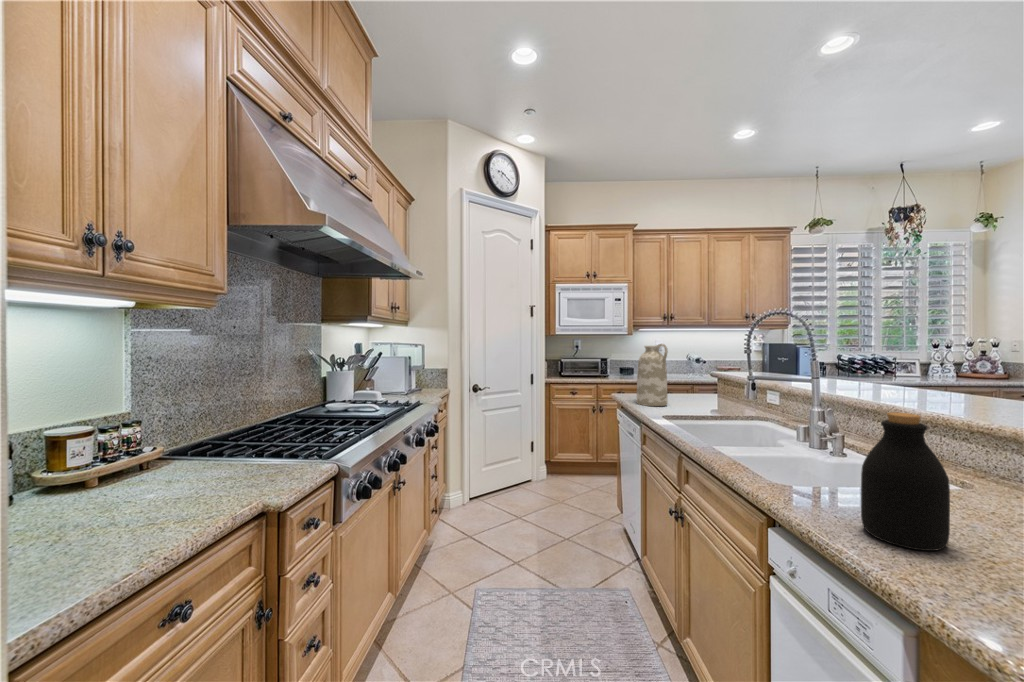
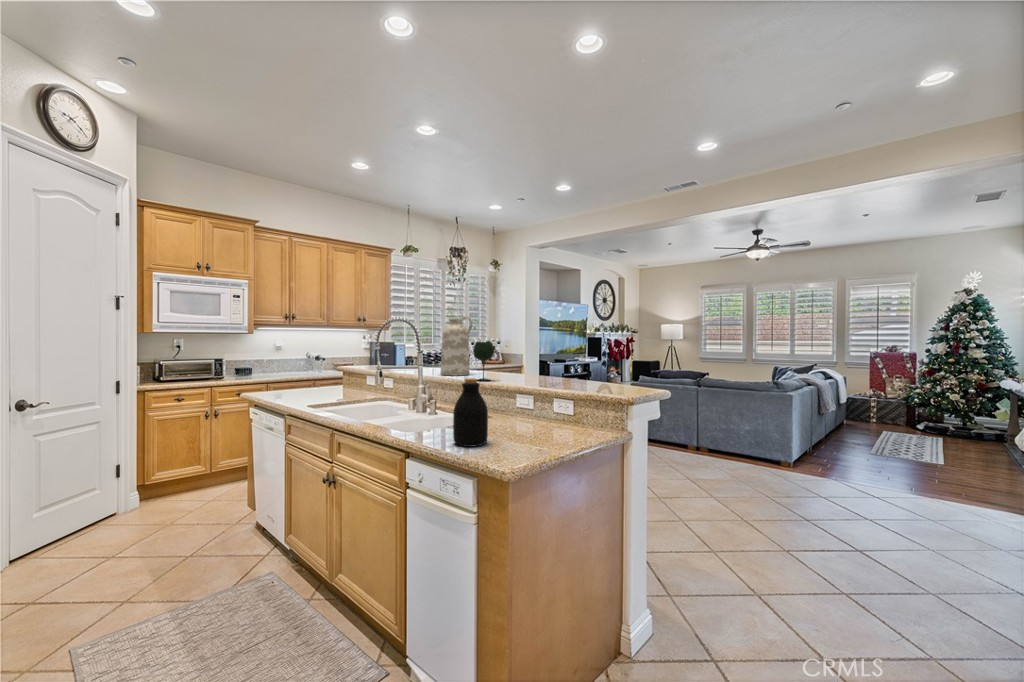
wine glass: none [923,343,976,414] -> present [473,342,494,381]
vase: present [637,344,668,406] -> present [441,316,472,376]

